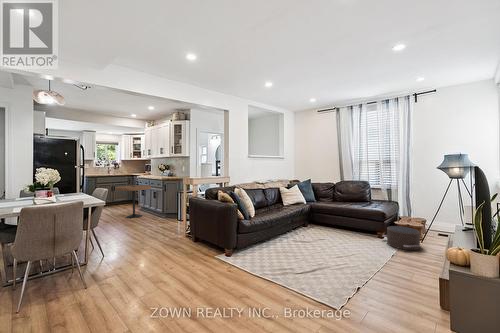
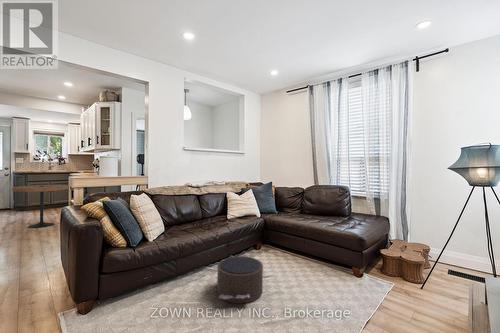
pouf: present [383,226,420,250] -> present [217,256,263,303]

